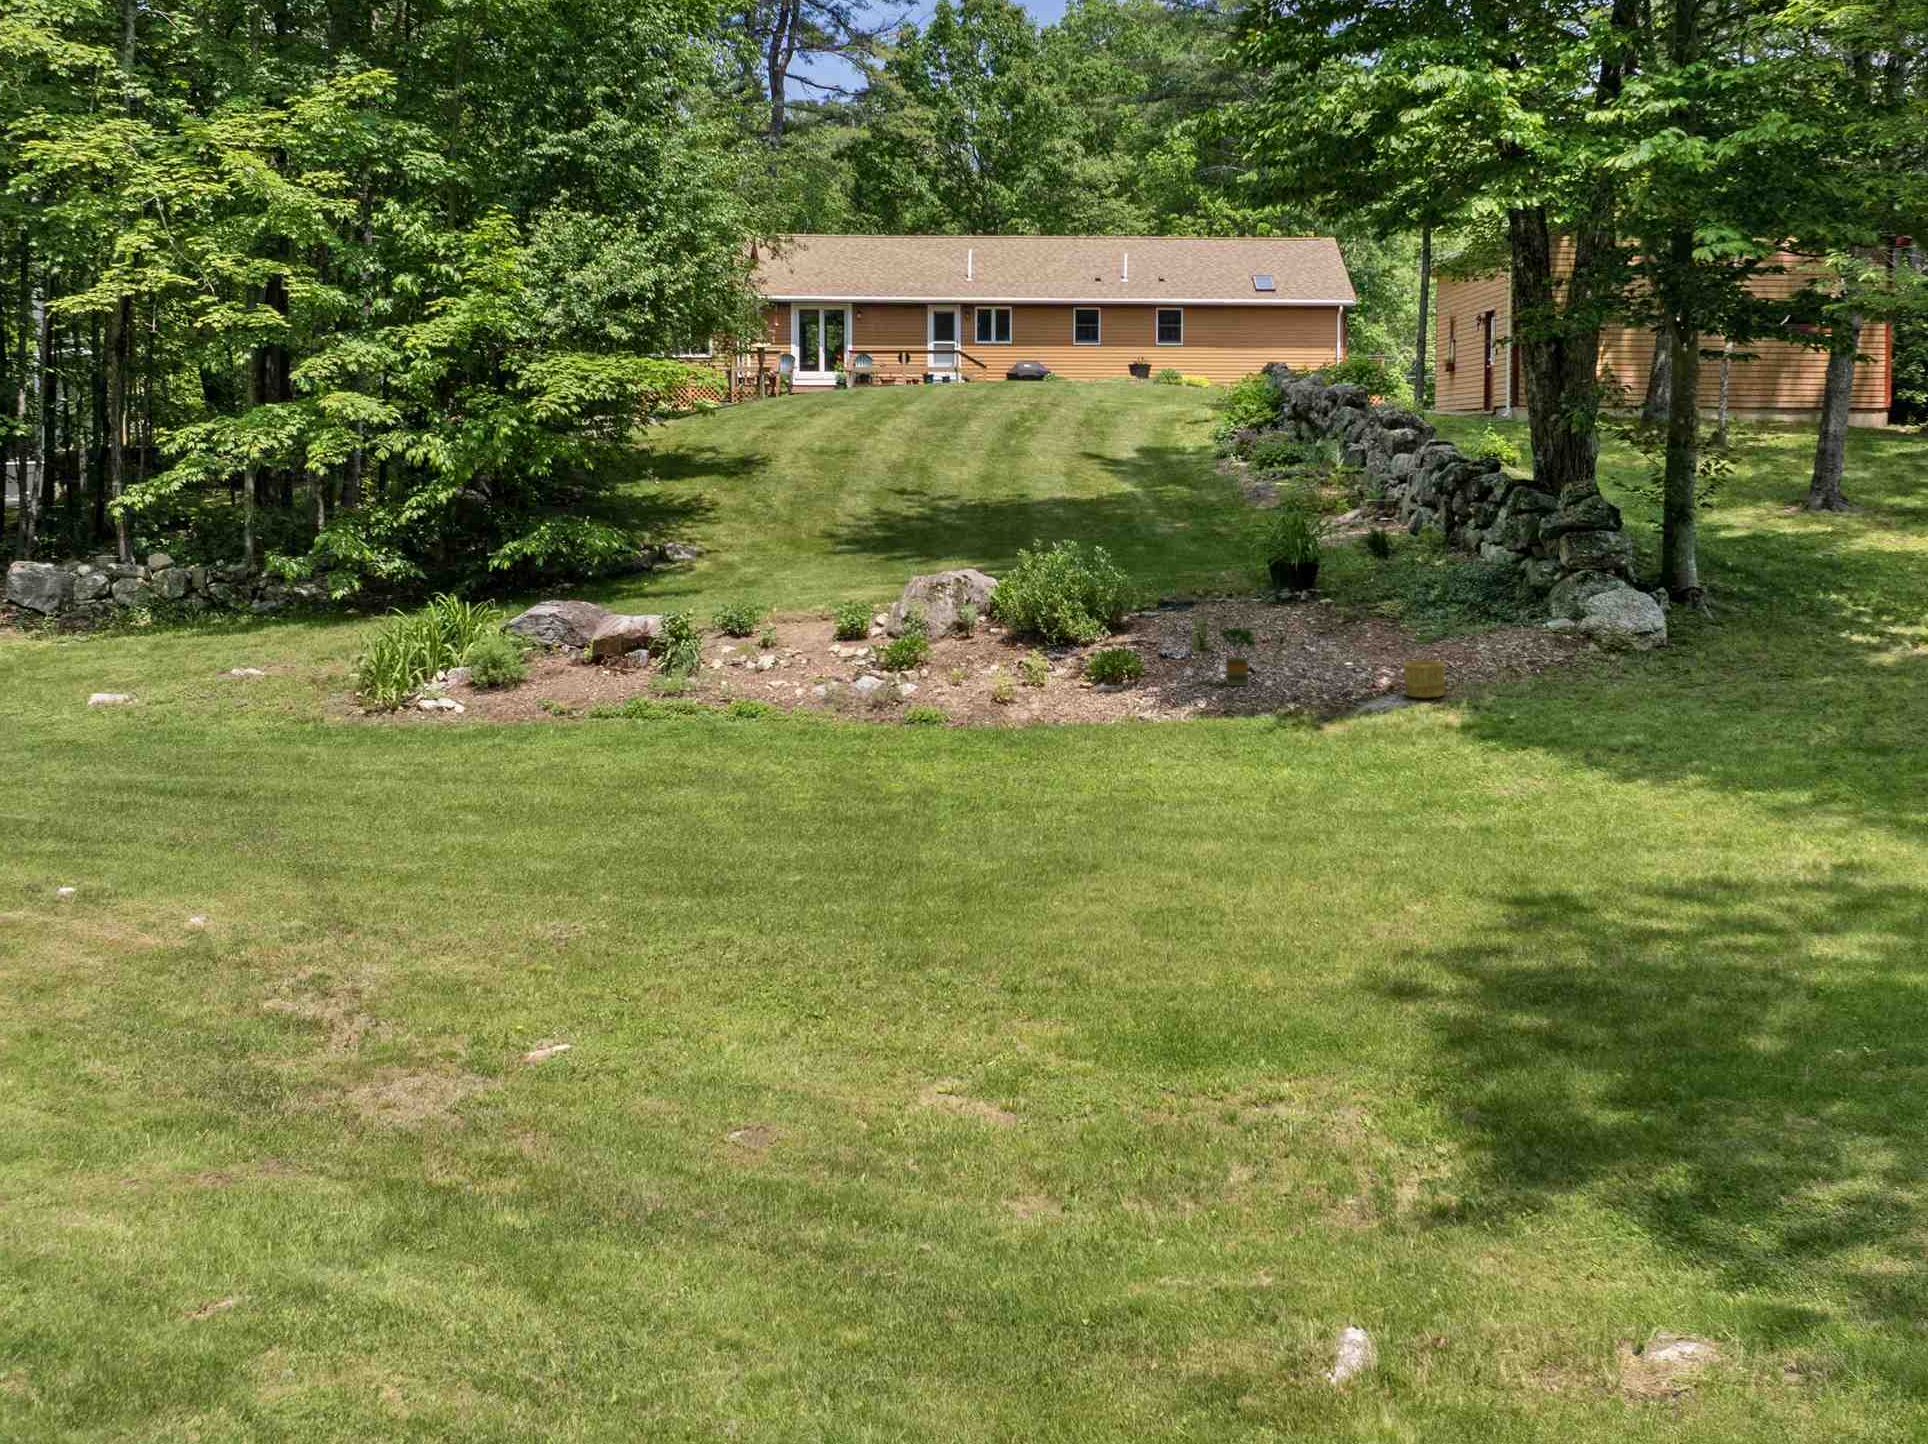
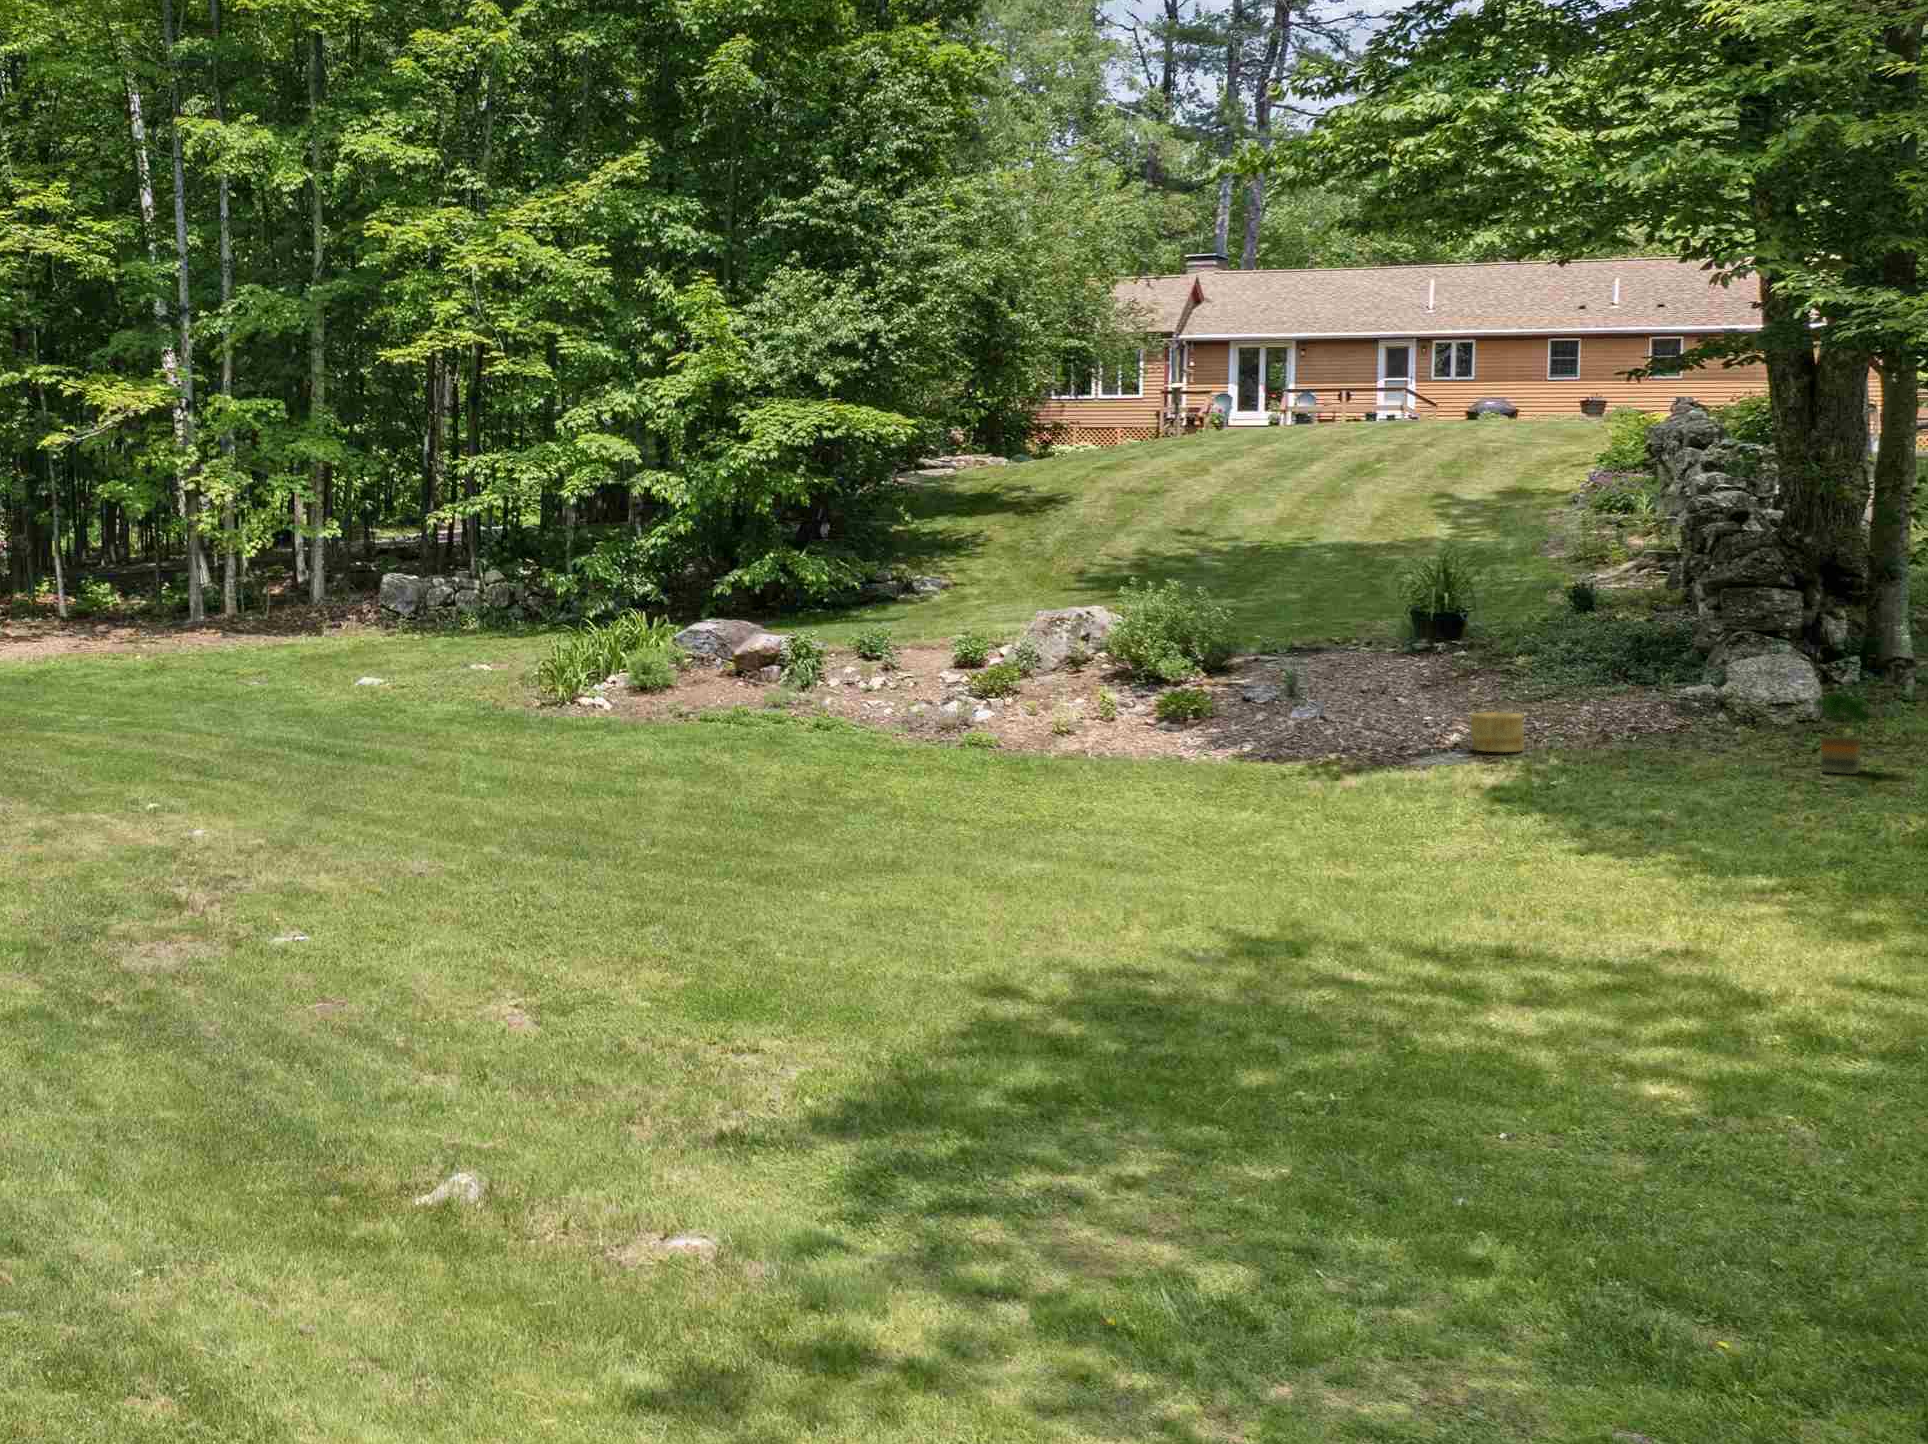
potted tree: present [1220,628,1256,686] -> present [1814,695,1872,774]

